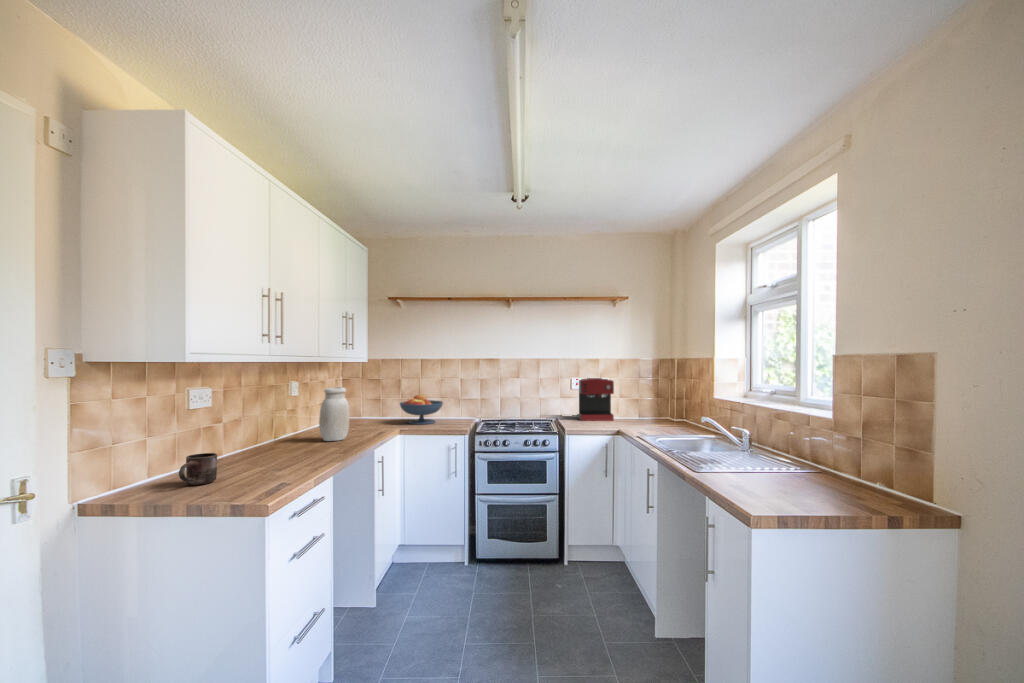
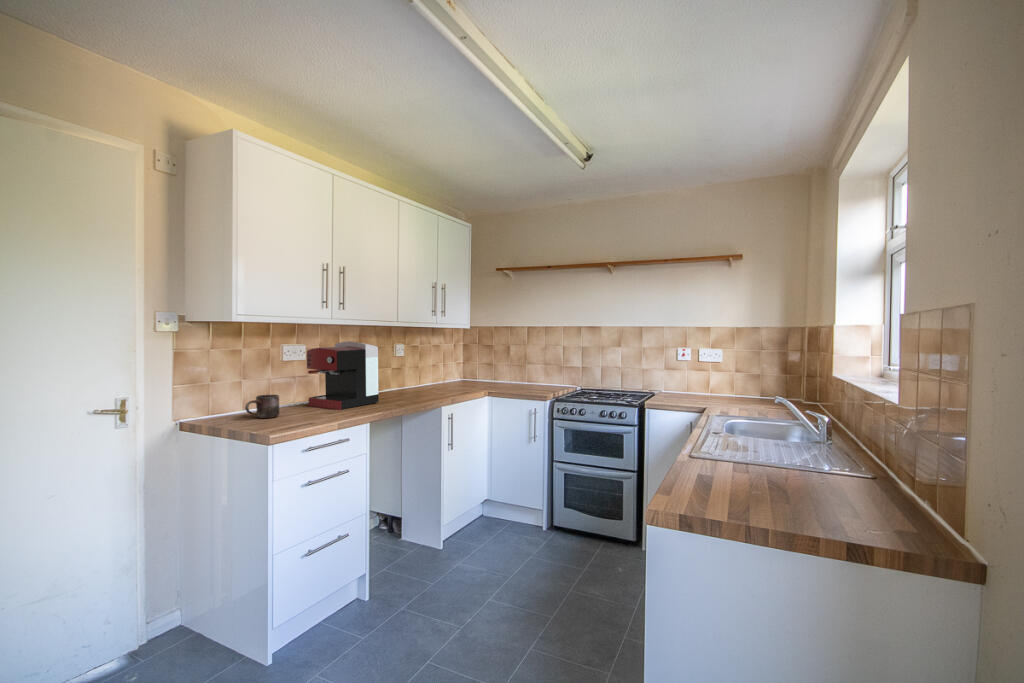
coffee maker: present [577,378,614,421] -> present [307,341,379,410]
jar: present [319,387,350,441] -> none [405,349,430,396]
fruit bowl: present [400,394,443,424] -> none [496,360,537,388]

